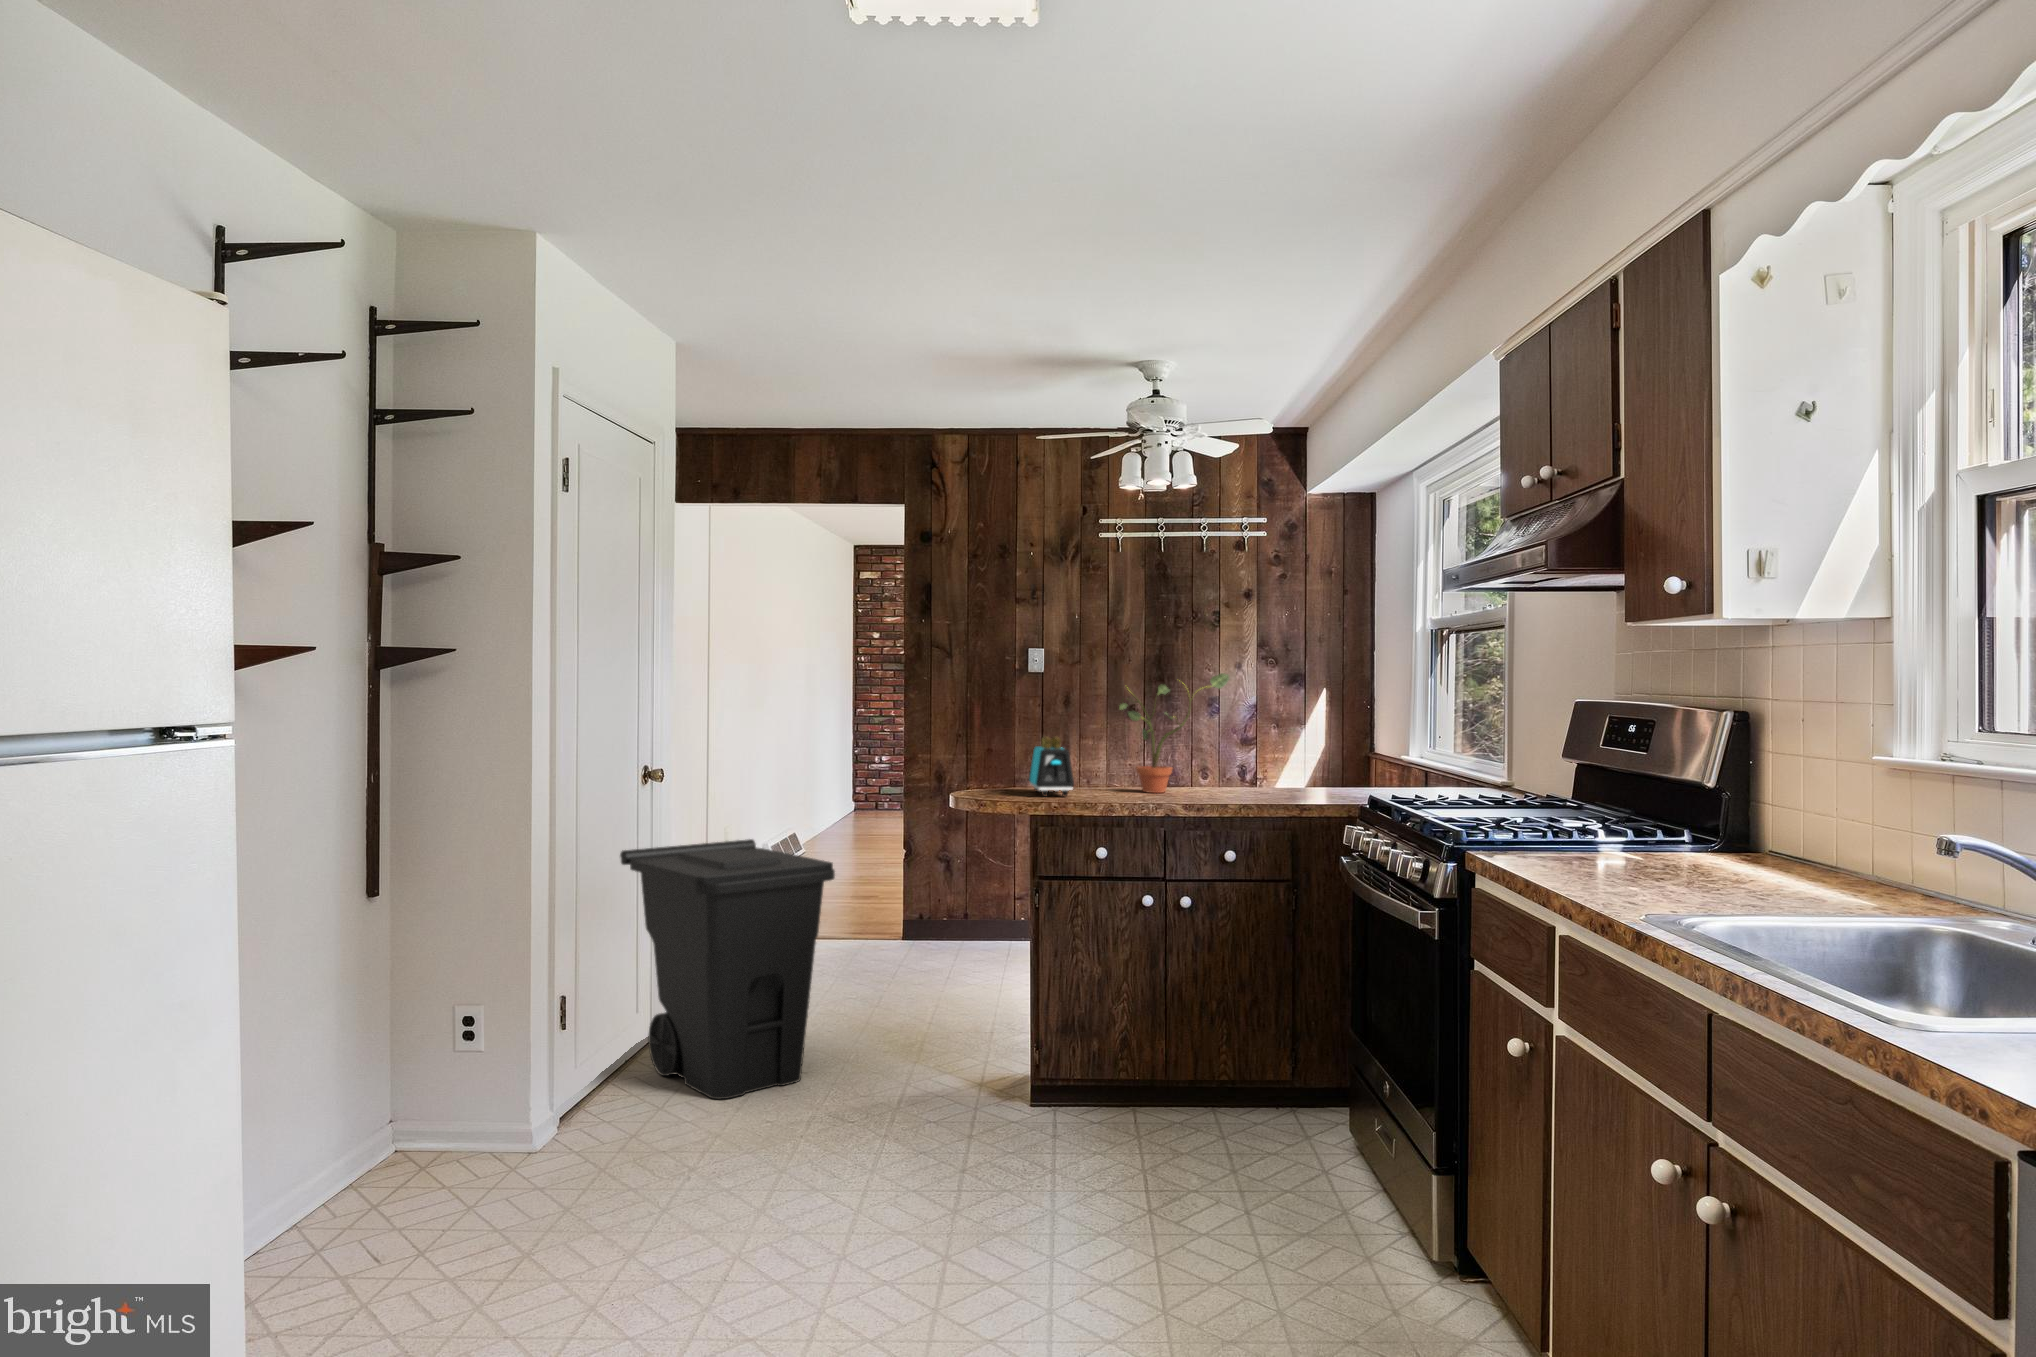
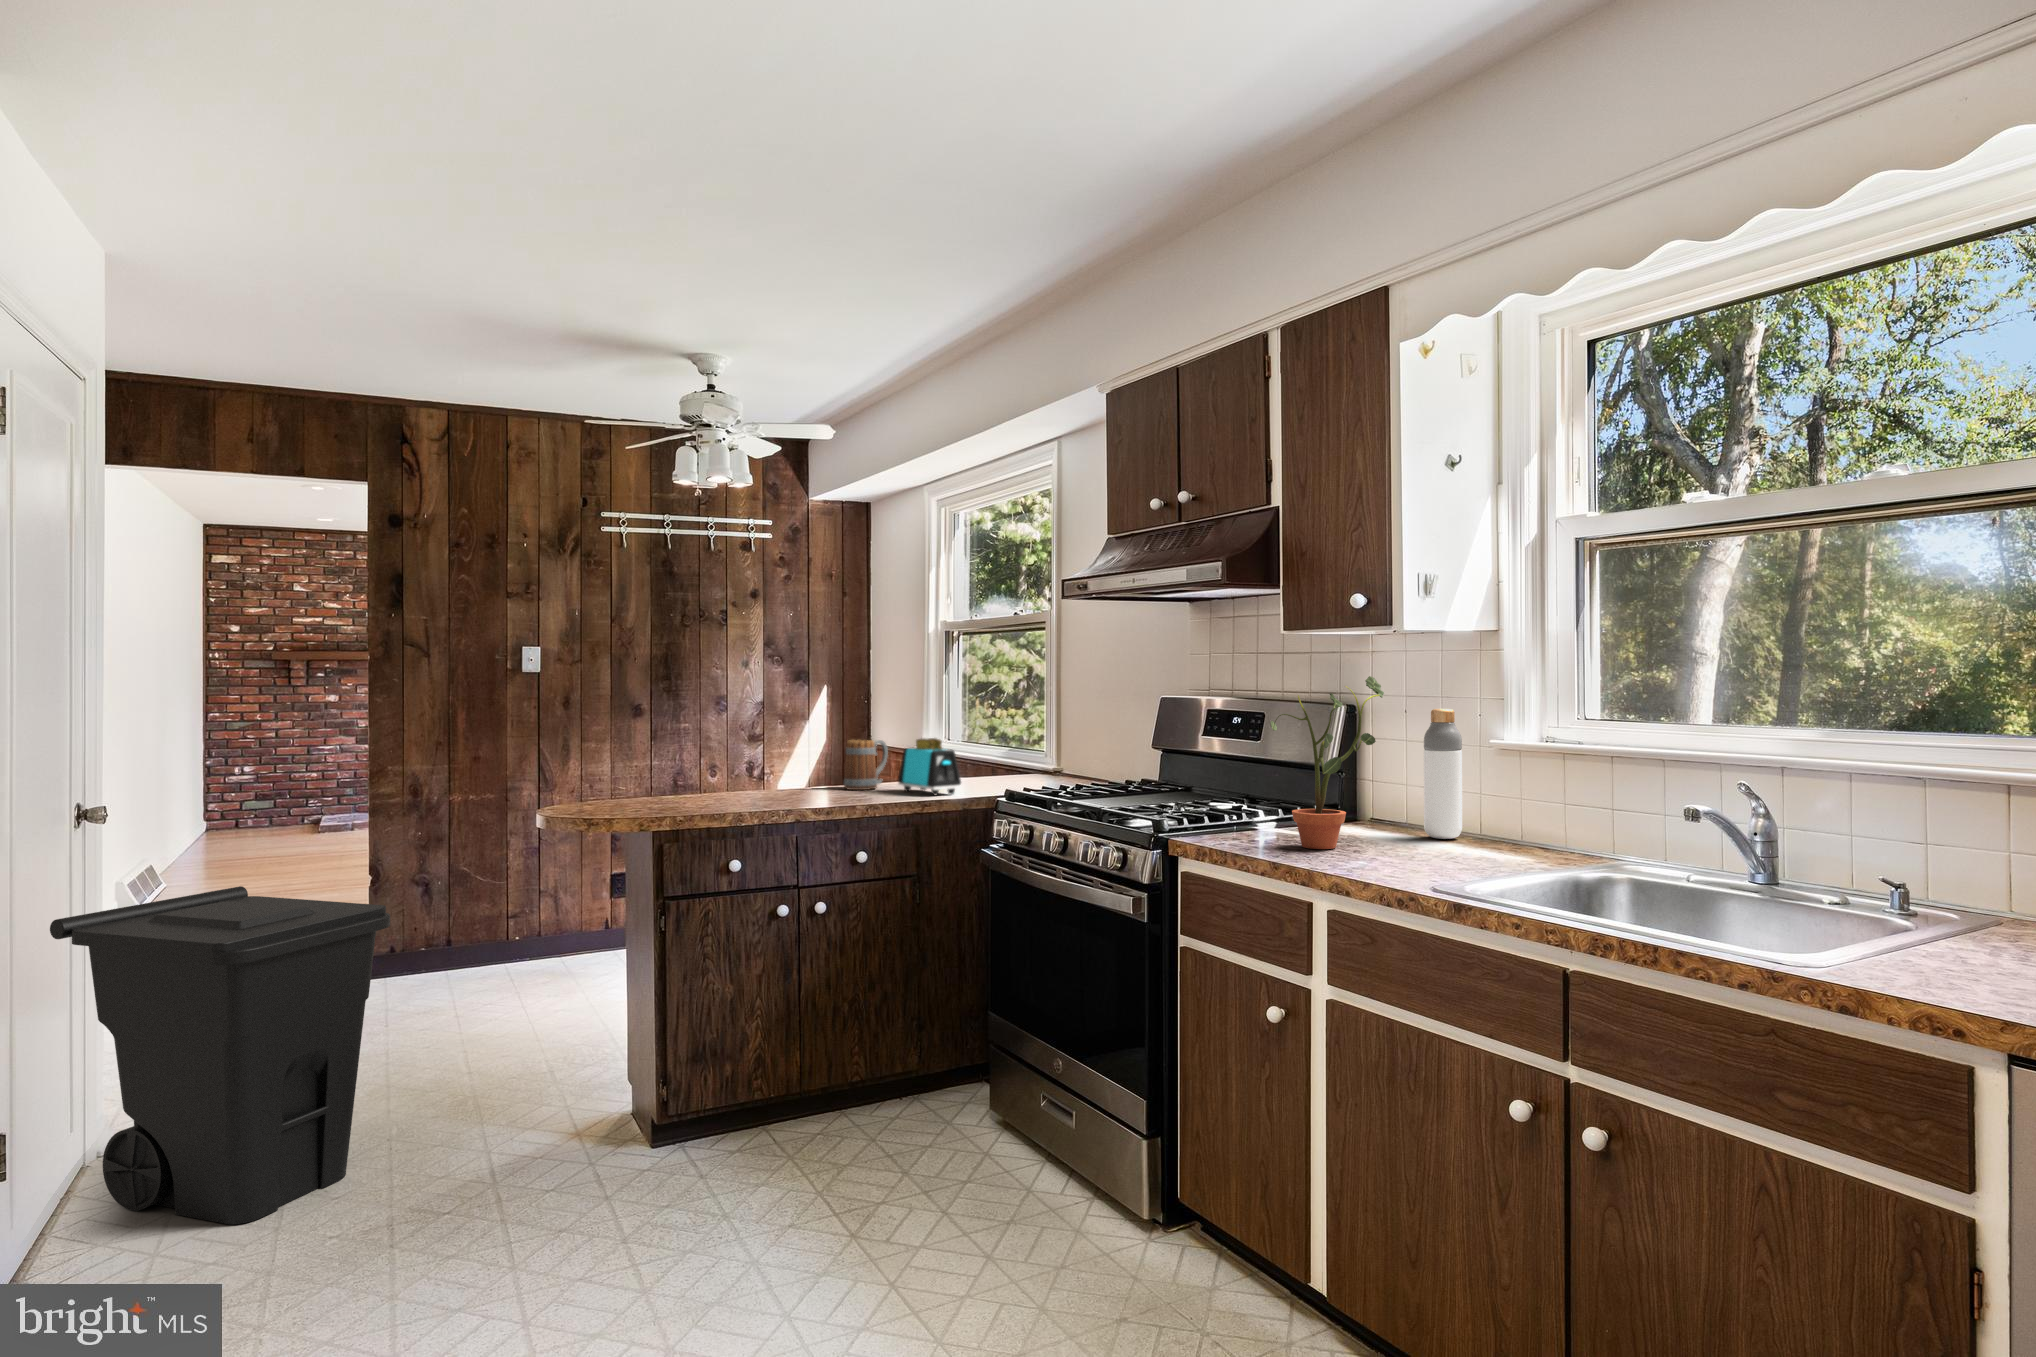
potted plant: present [1119,673,1229,793] -> present [1270,676,1384,849]
bottle: none [1802,714,1857,879] -> present [1424,709,1462,839]
toaster: present [1028,736,1074,796] -> present [897,738,961,795]
mug: none [1238,739,1288,790] -> present [844,740,888,790]

